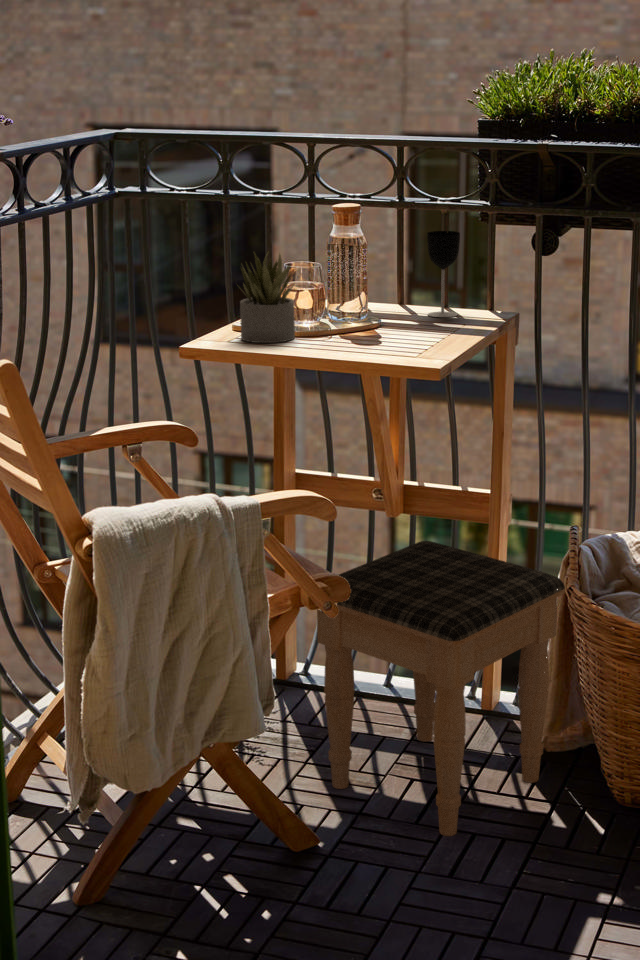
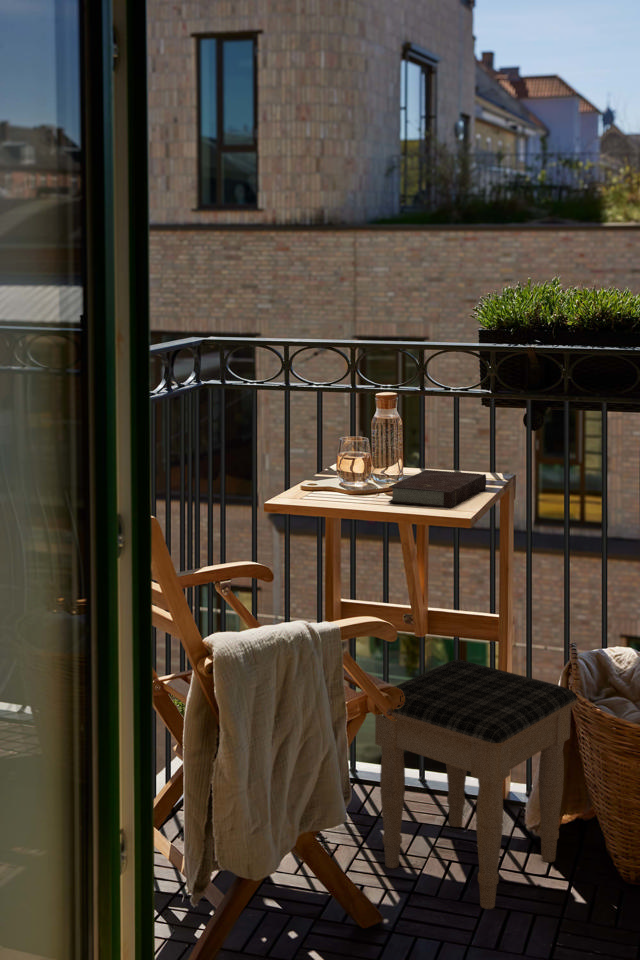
wine glass: present [427,231,460,317] -> none [451,412,478,480]
succulent plant: present [240,253,295,343] -> none [305,426,353,499]
book: none [337,305,465,353] -> present [388,470,486,508]

